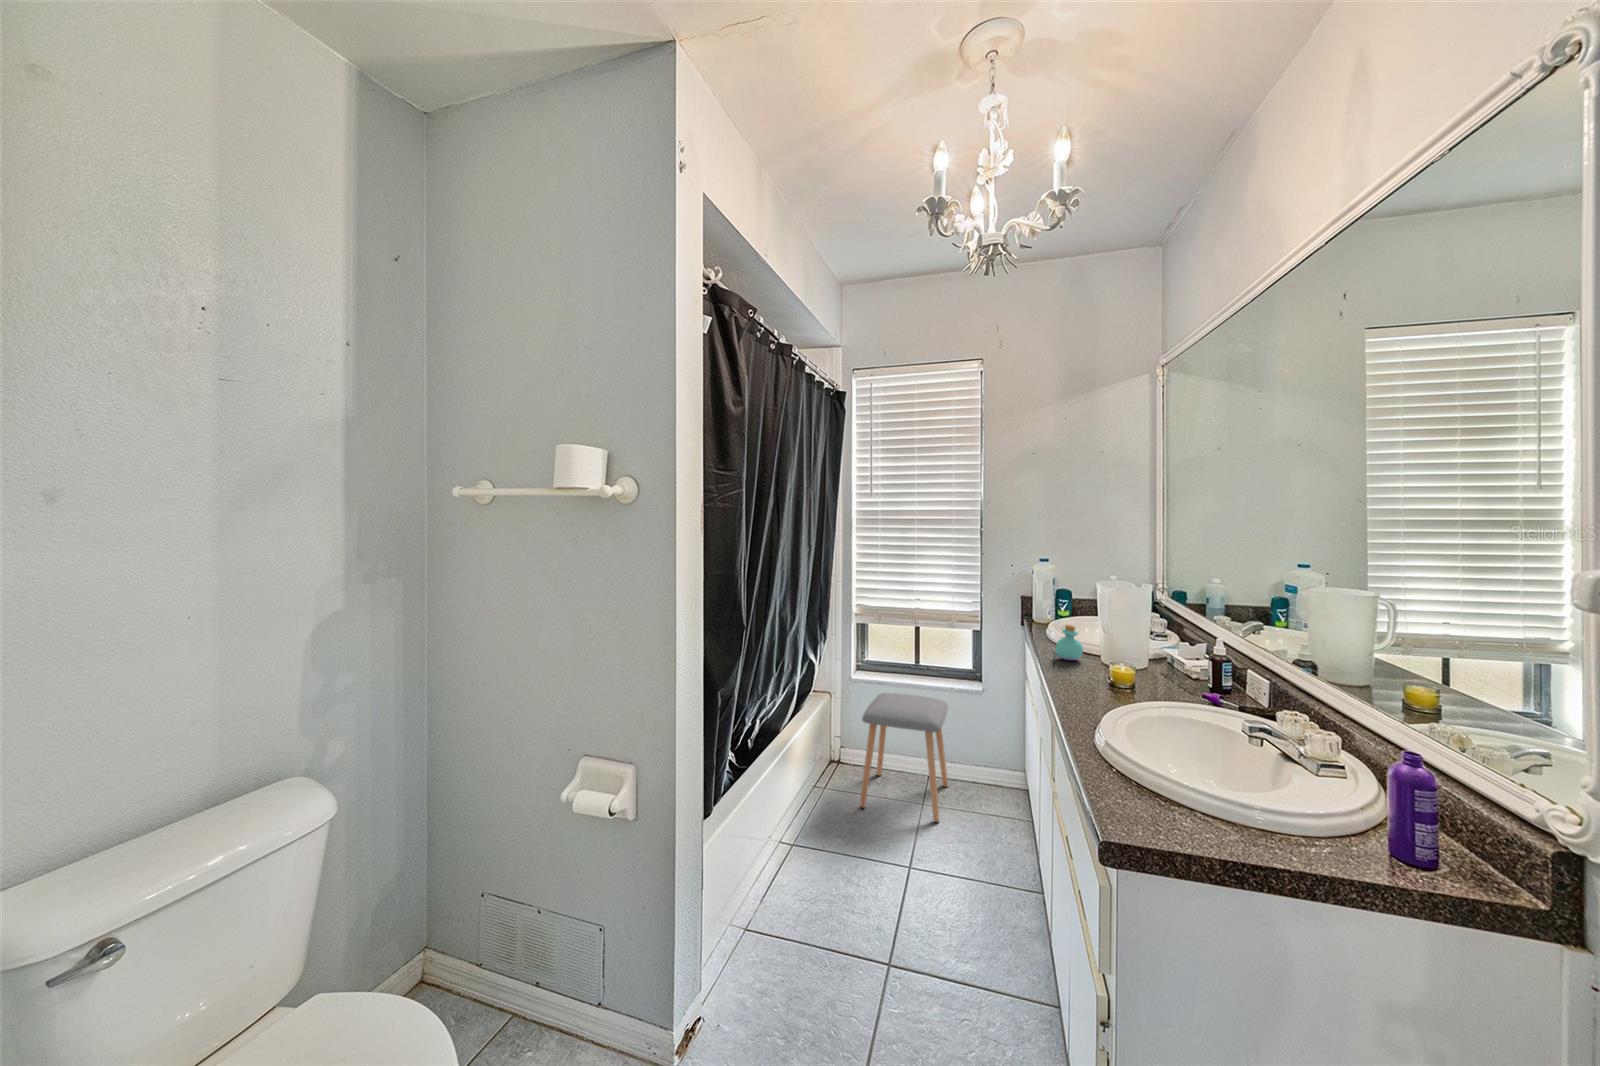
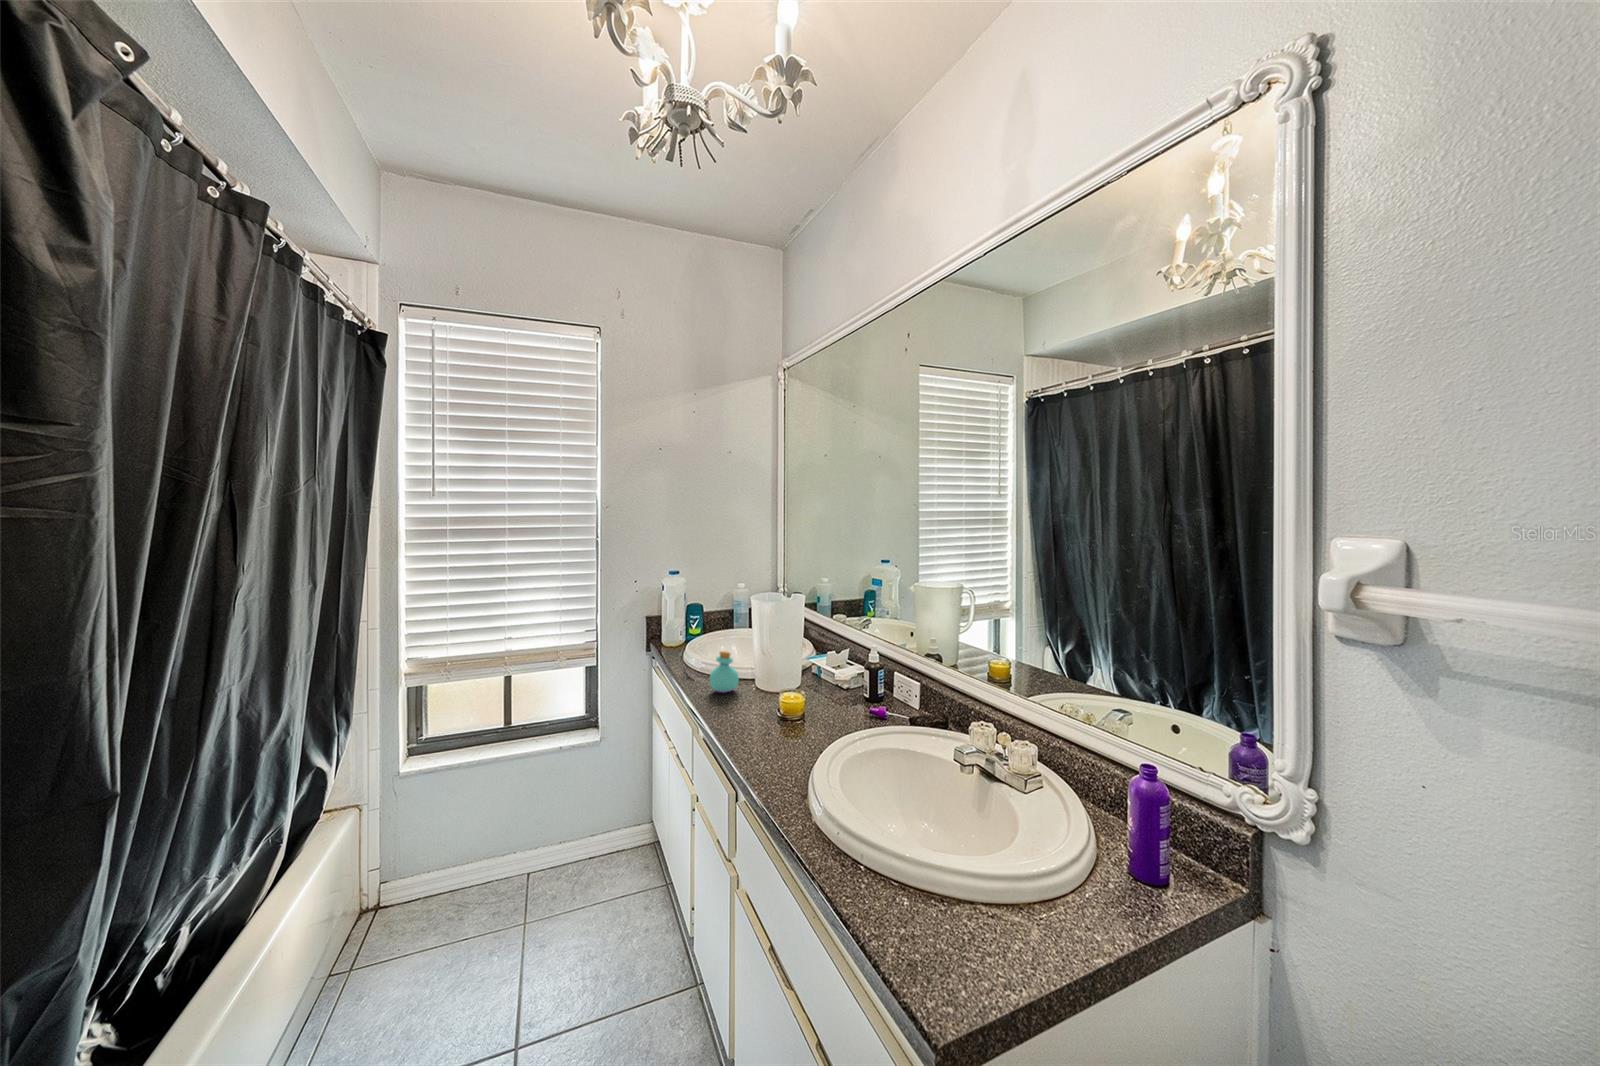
stool: present [860,693,948,822] -> none [426,765,563,978]

